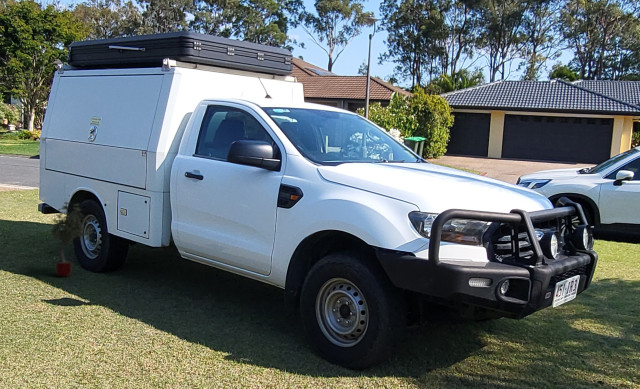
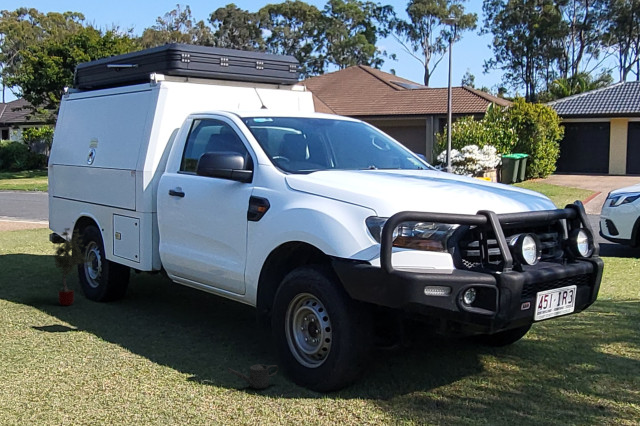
watering can: none [267,343,311,366] -> present [228,364,278,389]

